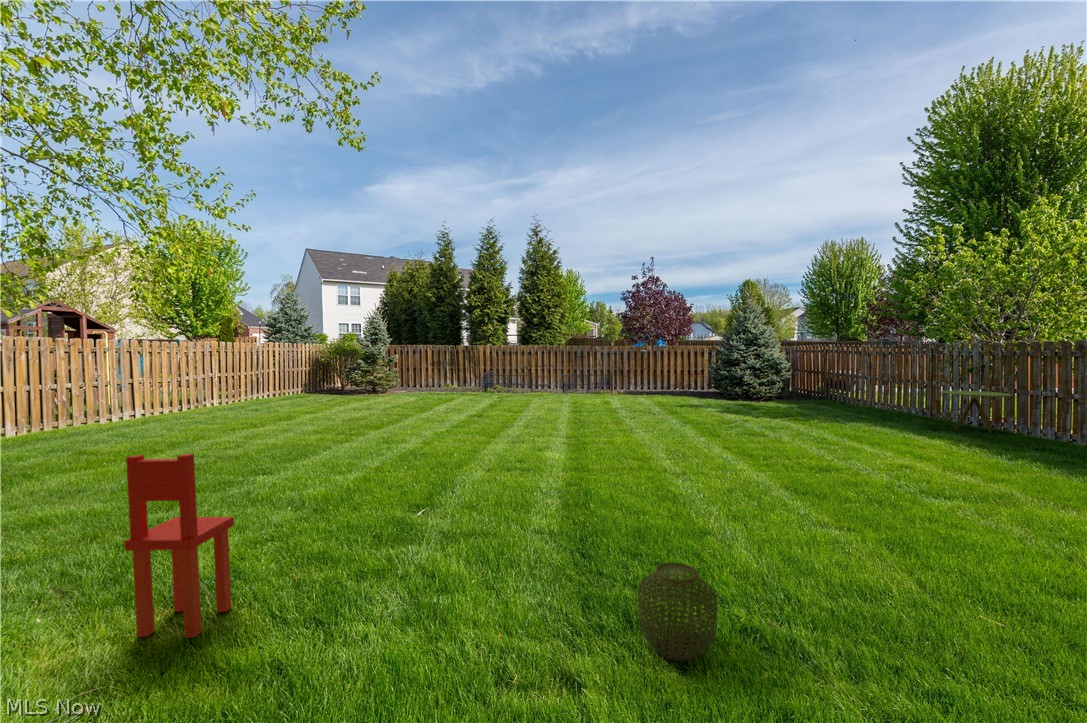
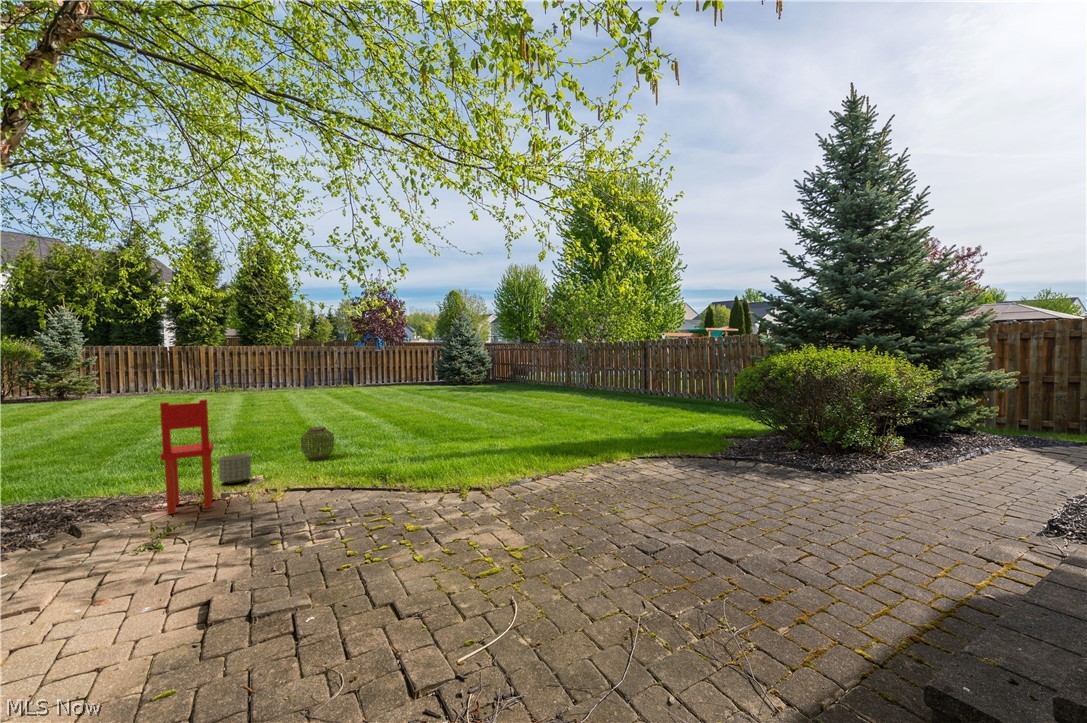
round table: present [940,391,1012,433] -> none [577,370,608,393]
planter: none [285,521,330,569] -> present [219,454,251,484]
woven basket: present [638,563,717,661] -> present [301,427,334,460]

